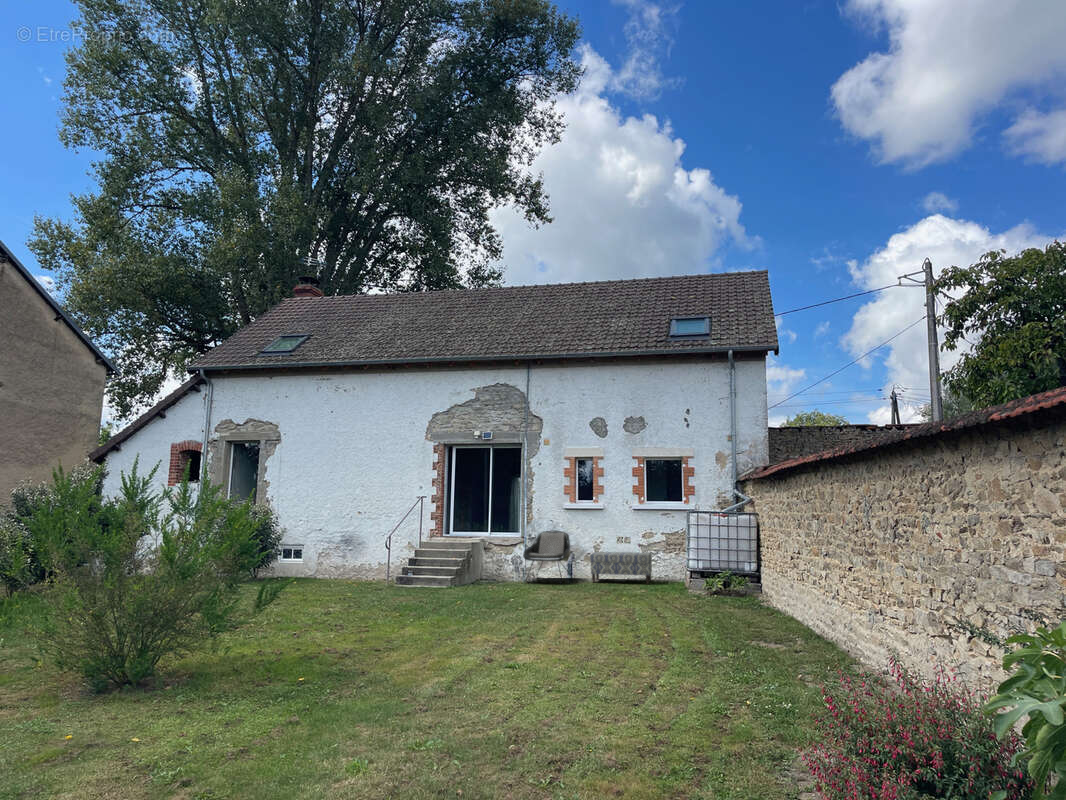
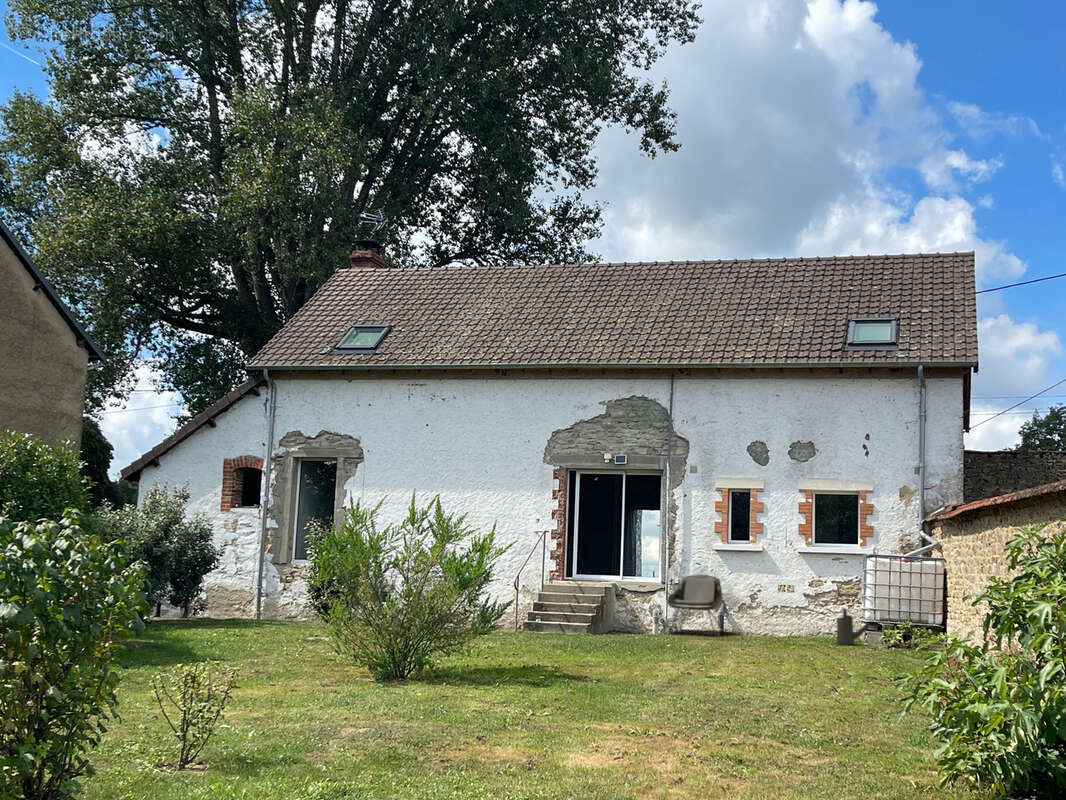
bench: present [590,552,652,584] -> none [747,601,820,639]
watering can: none [660,559,698,591] -> present [836,608,870,645]

